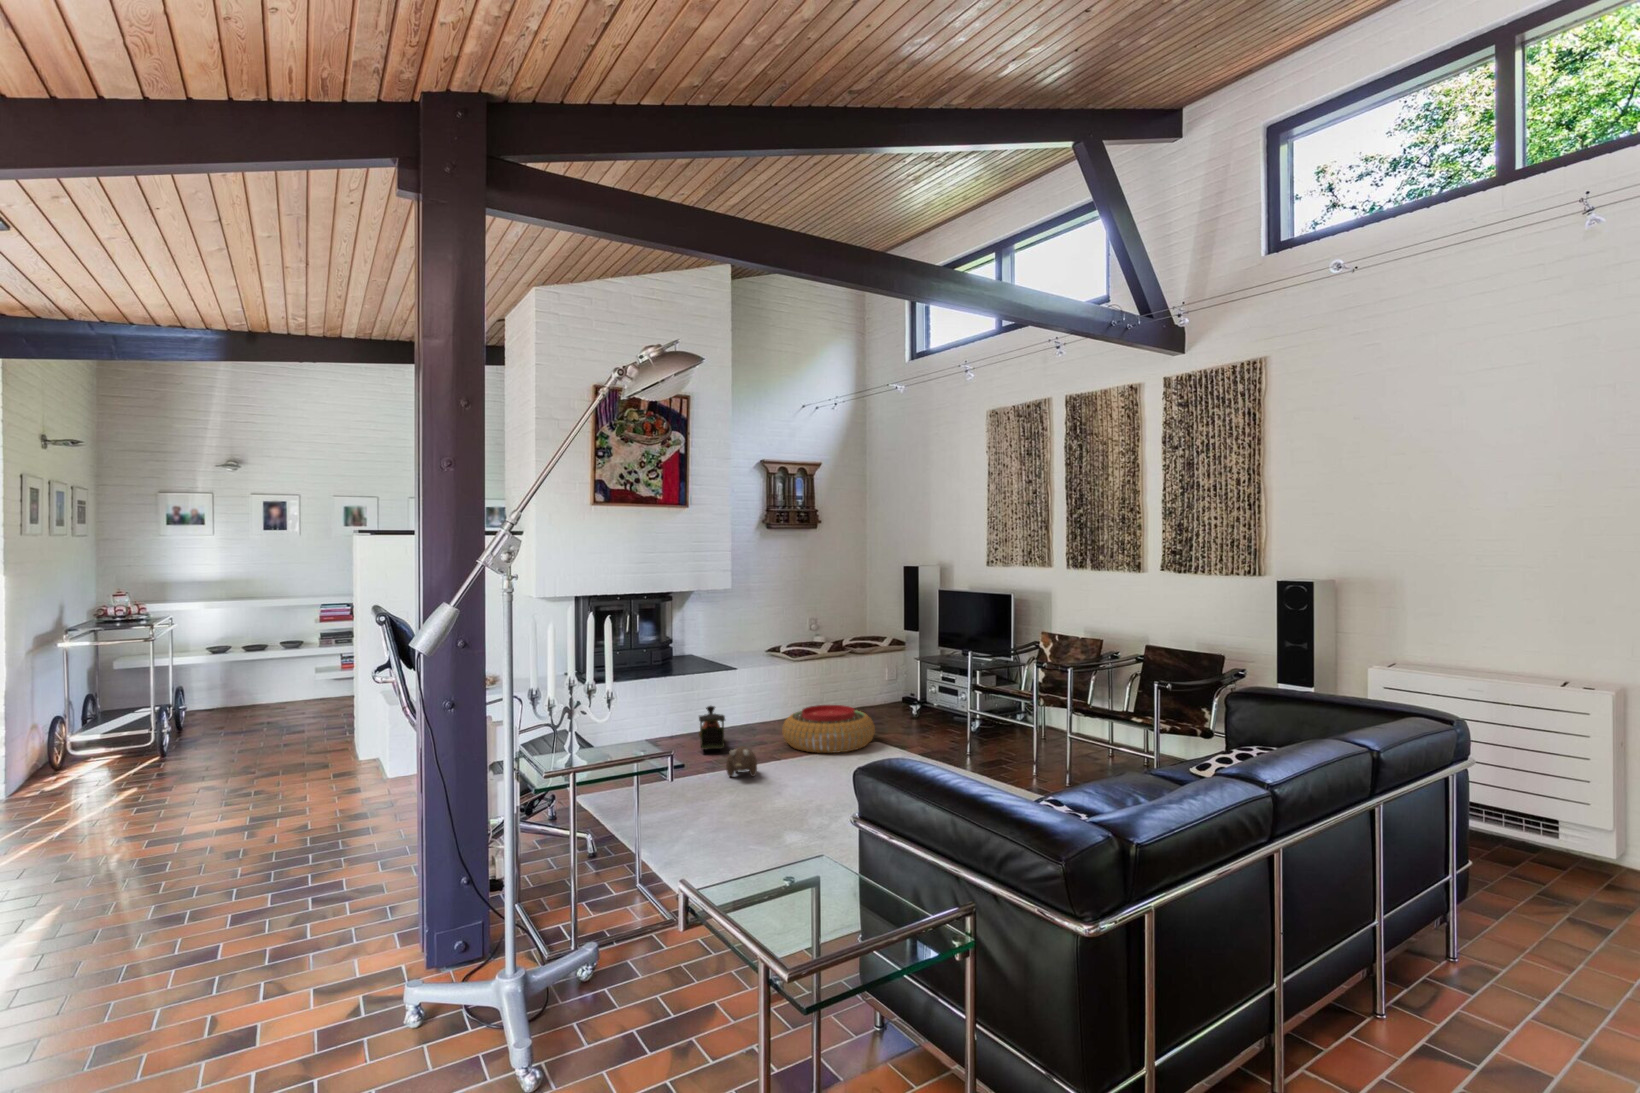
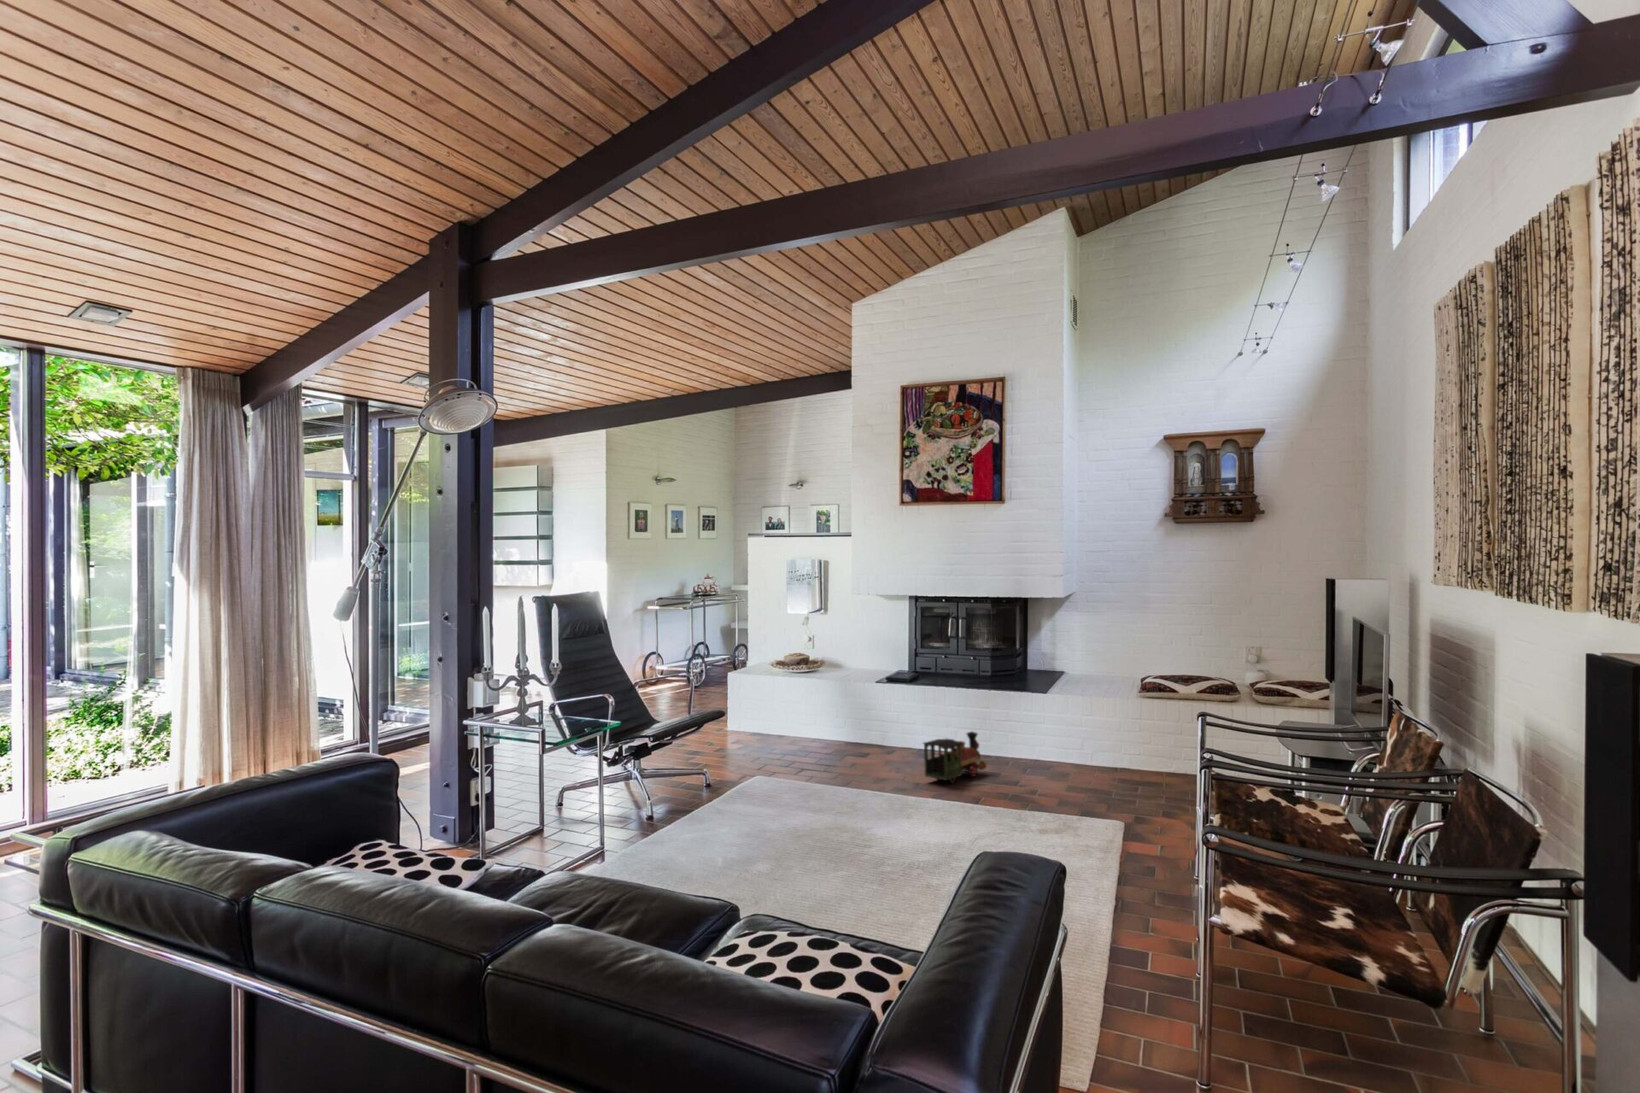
pouf: present [783,705,875,753] -> none [1016,755,1146,823]
plush toy: present [726,746,757,777] -> none [871,776,919,815]

